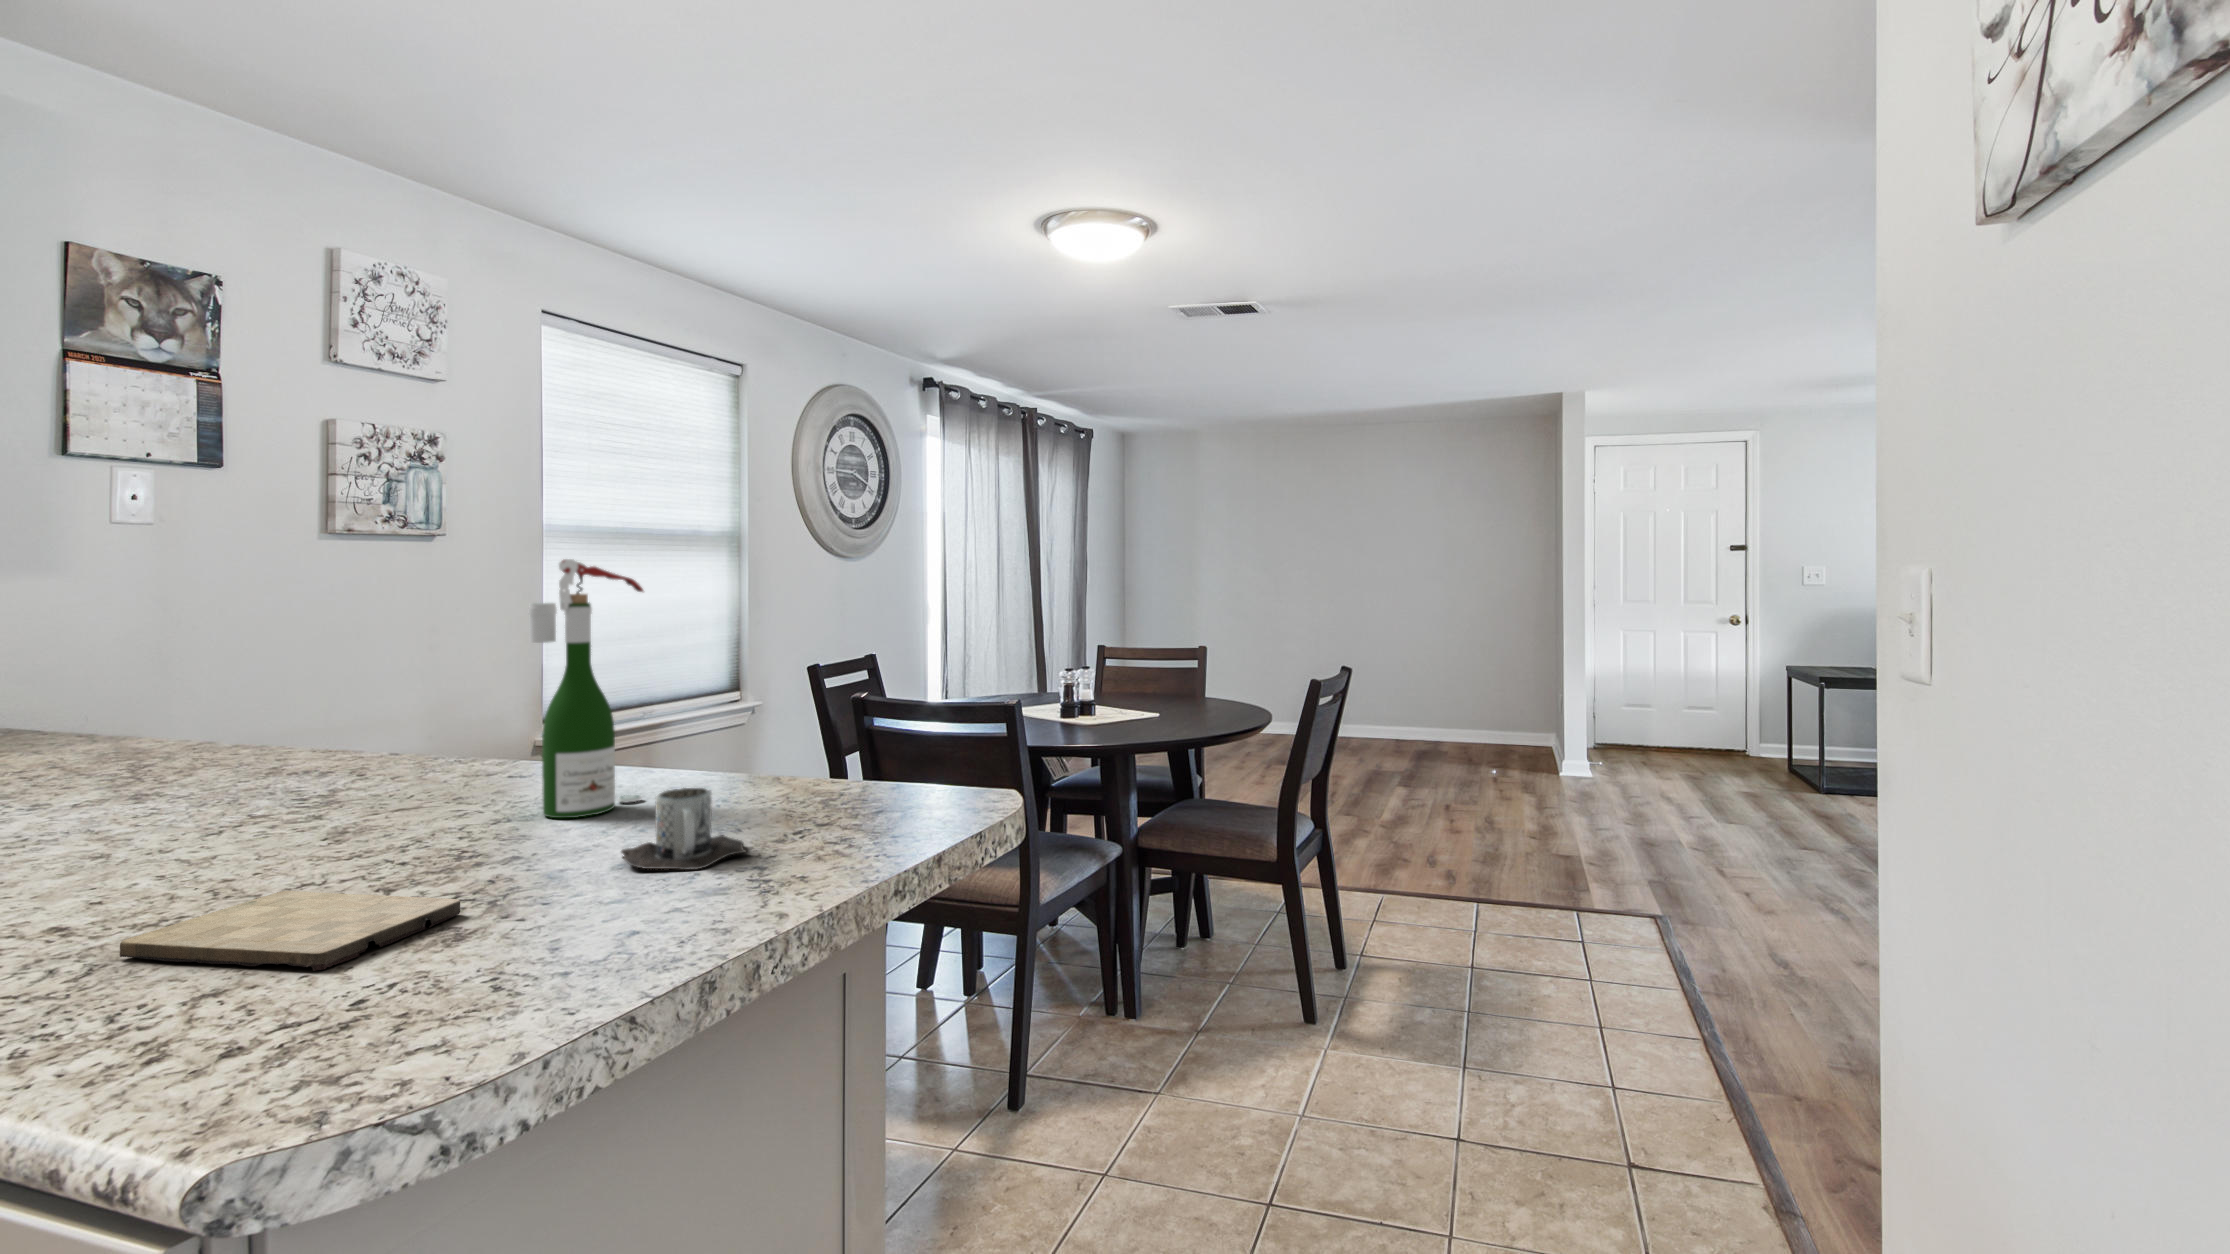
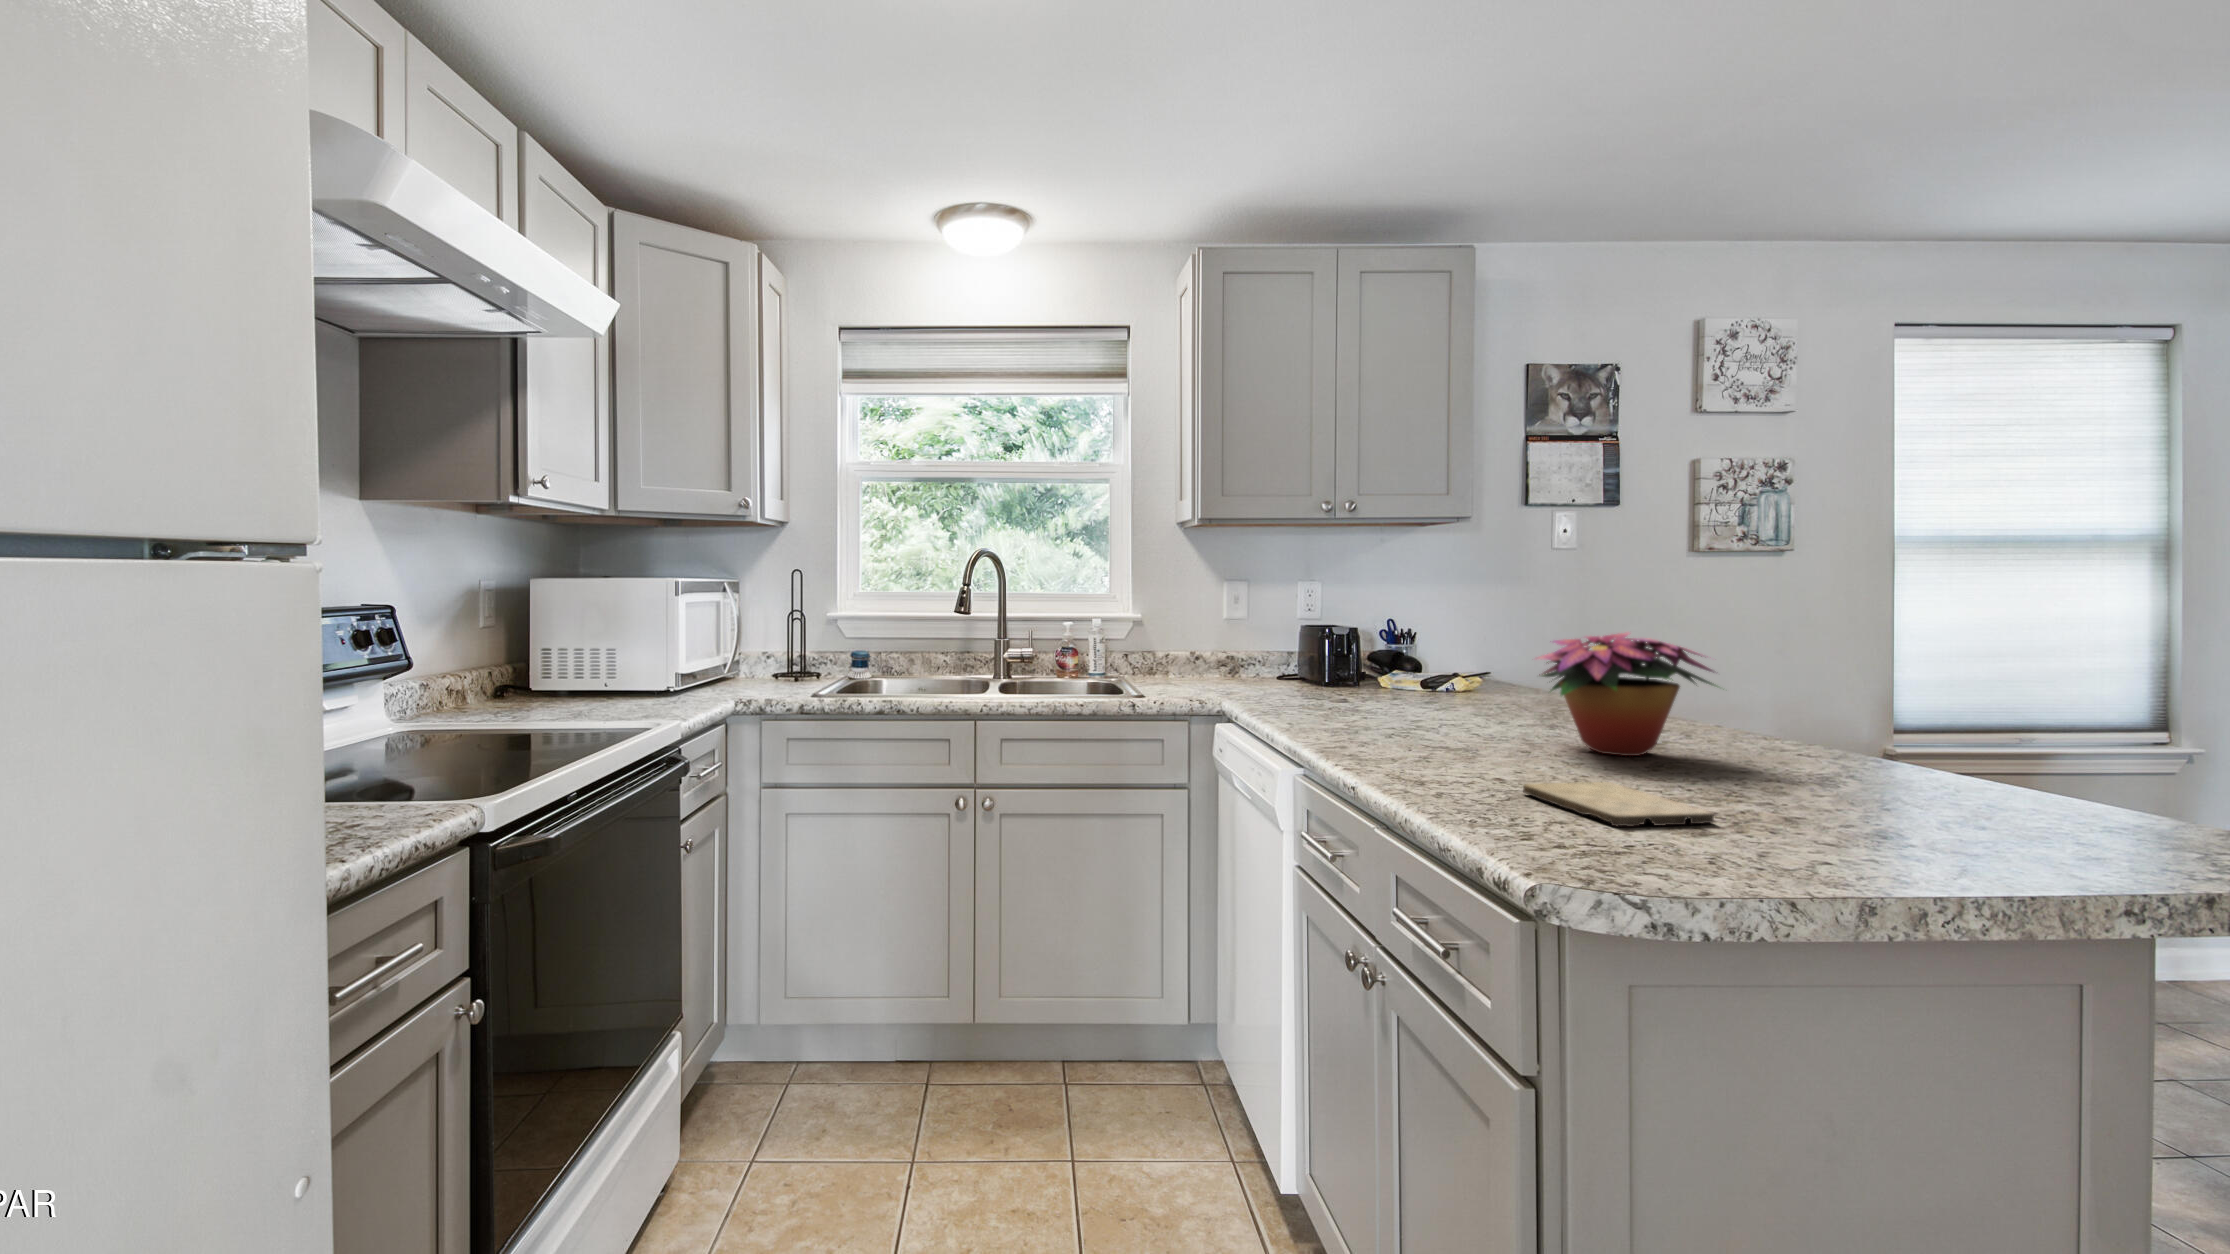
wine bottle: present [529,559,643,818] -> none [1804,562,1923,791]
flower arrangement: none [92,651,439,839] -> present [1537,633,1716,756]
mug: present [621,788,747,870] -> none [1862,773,2017,850]

